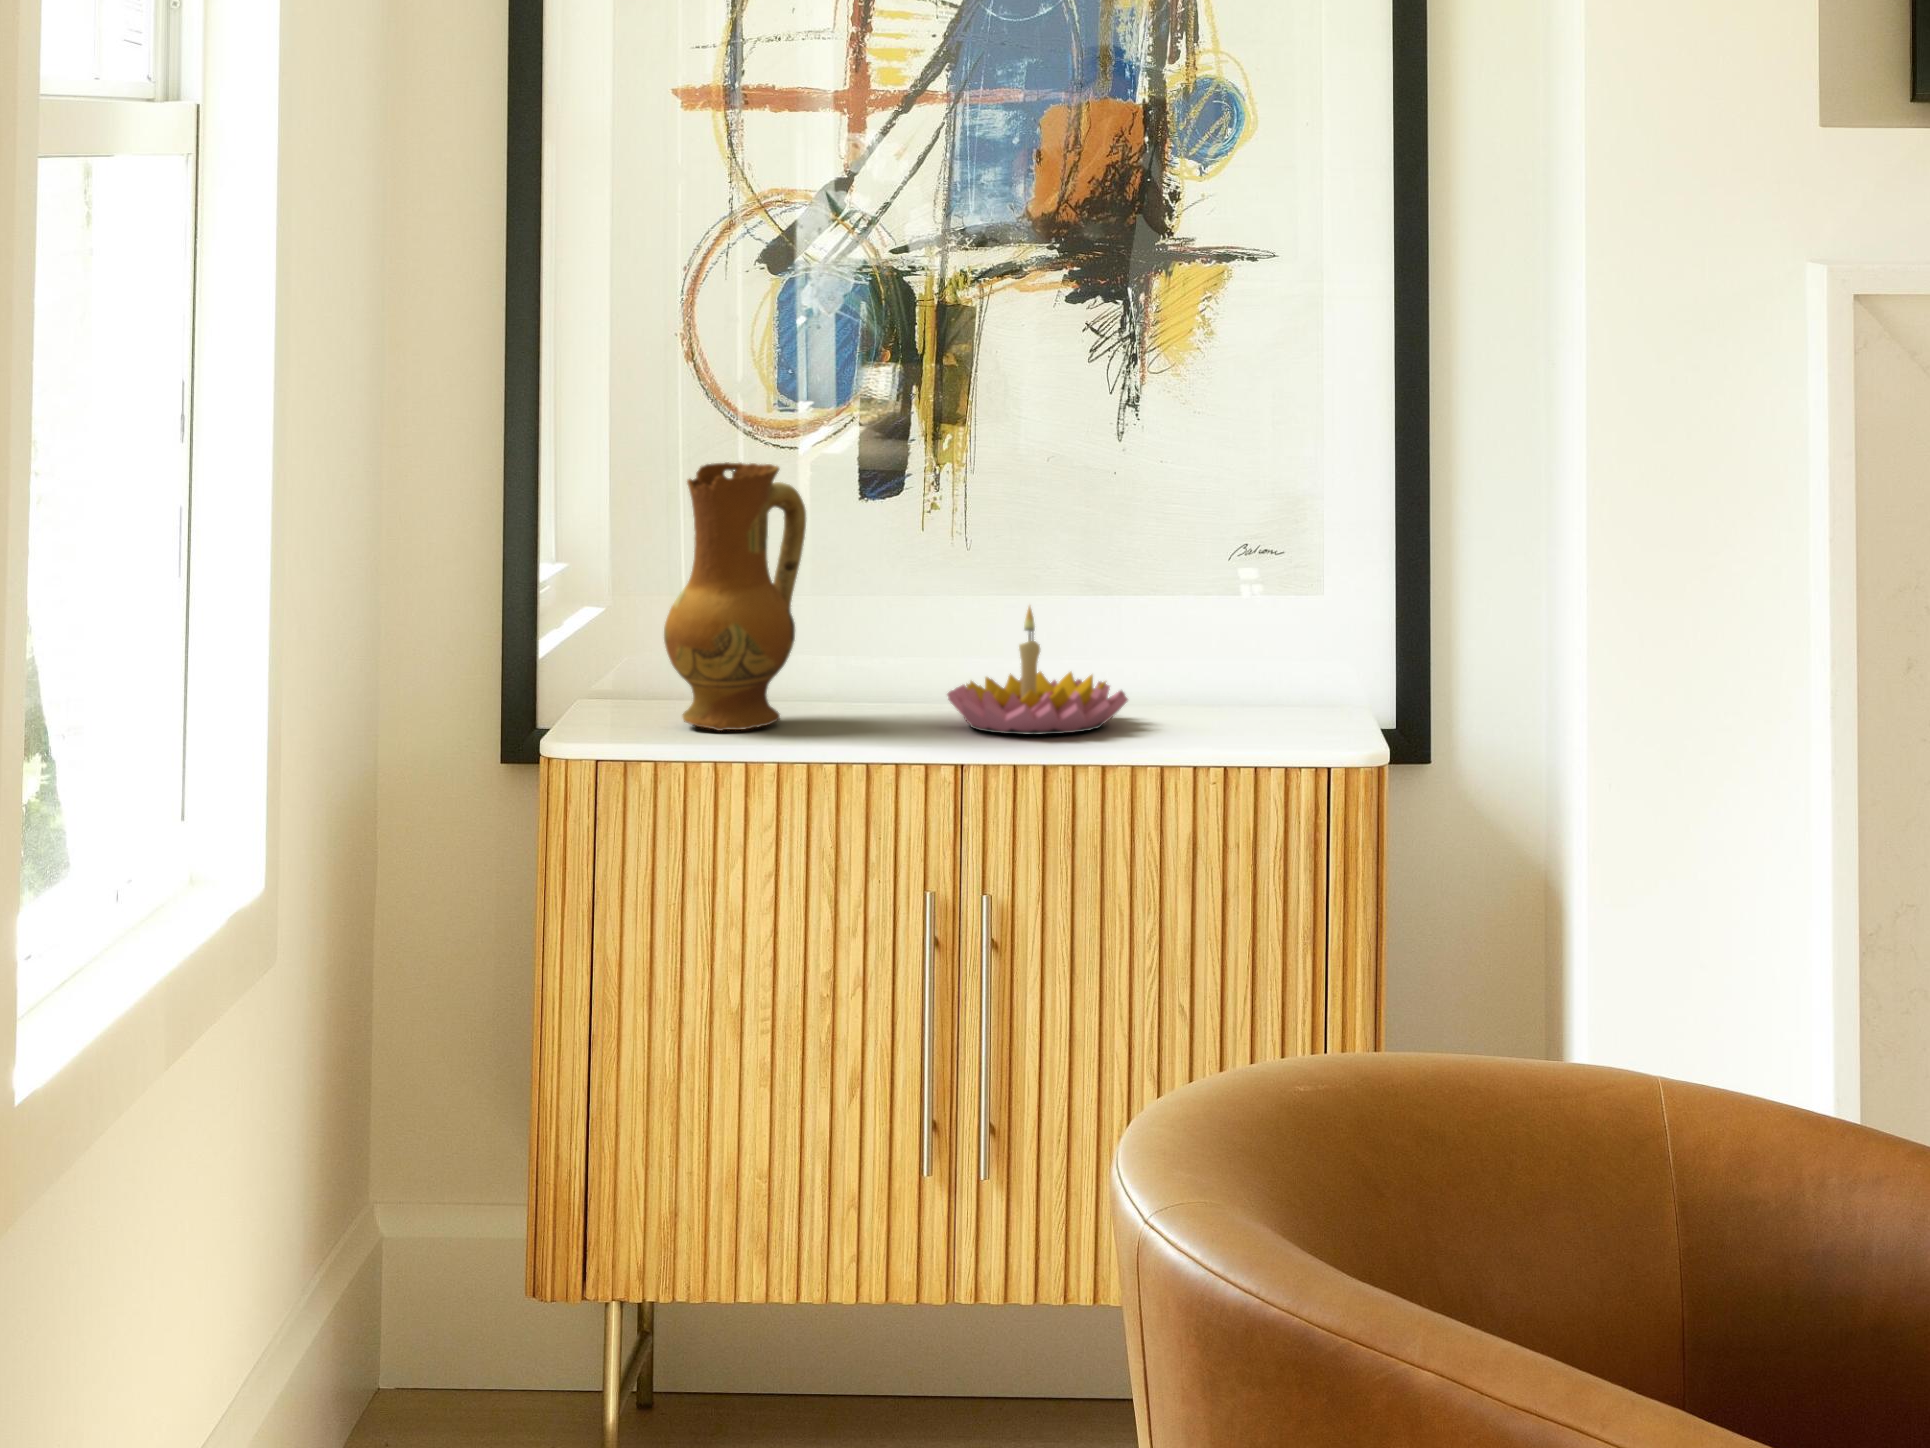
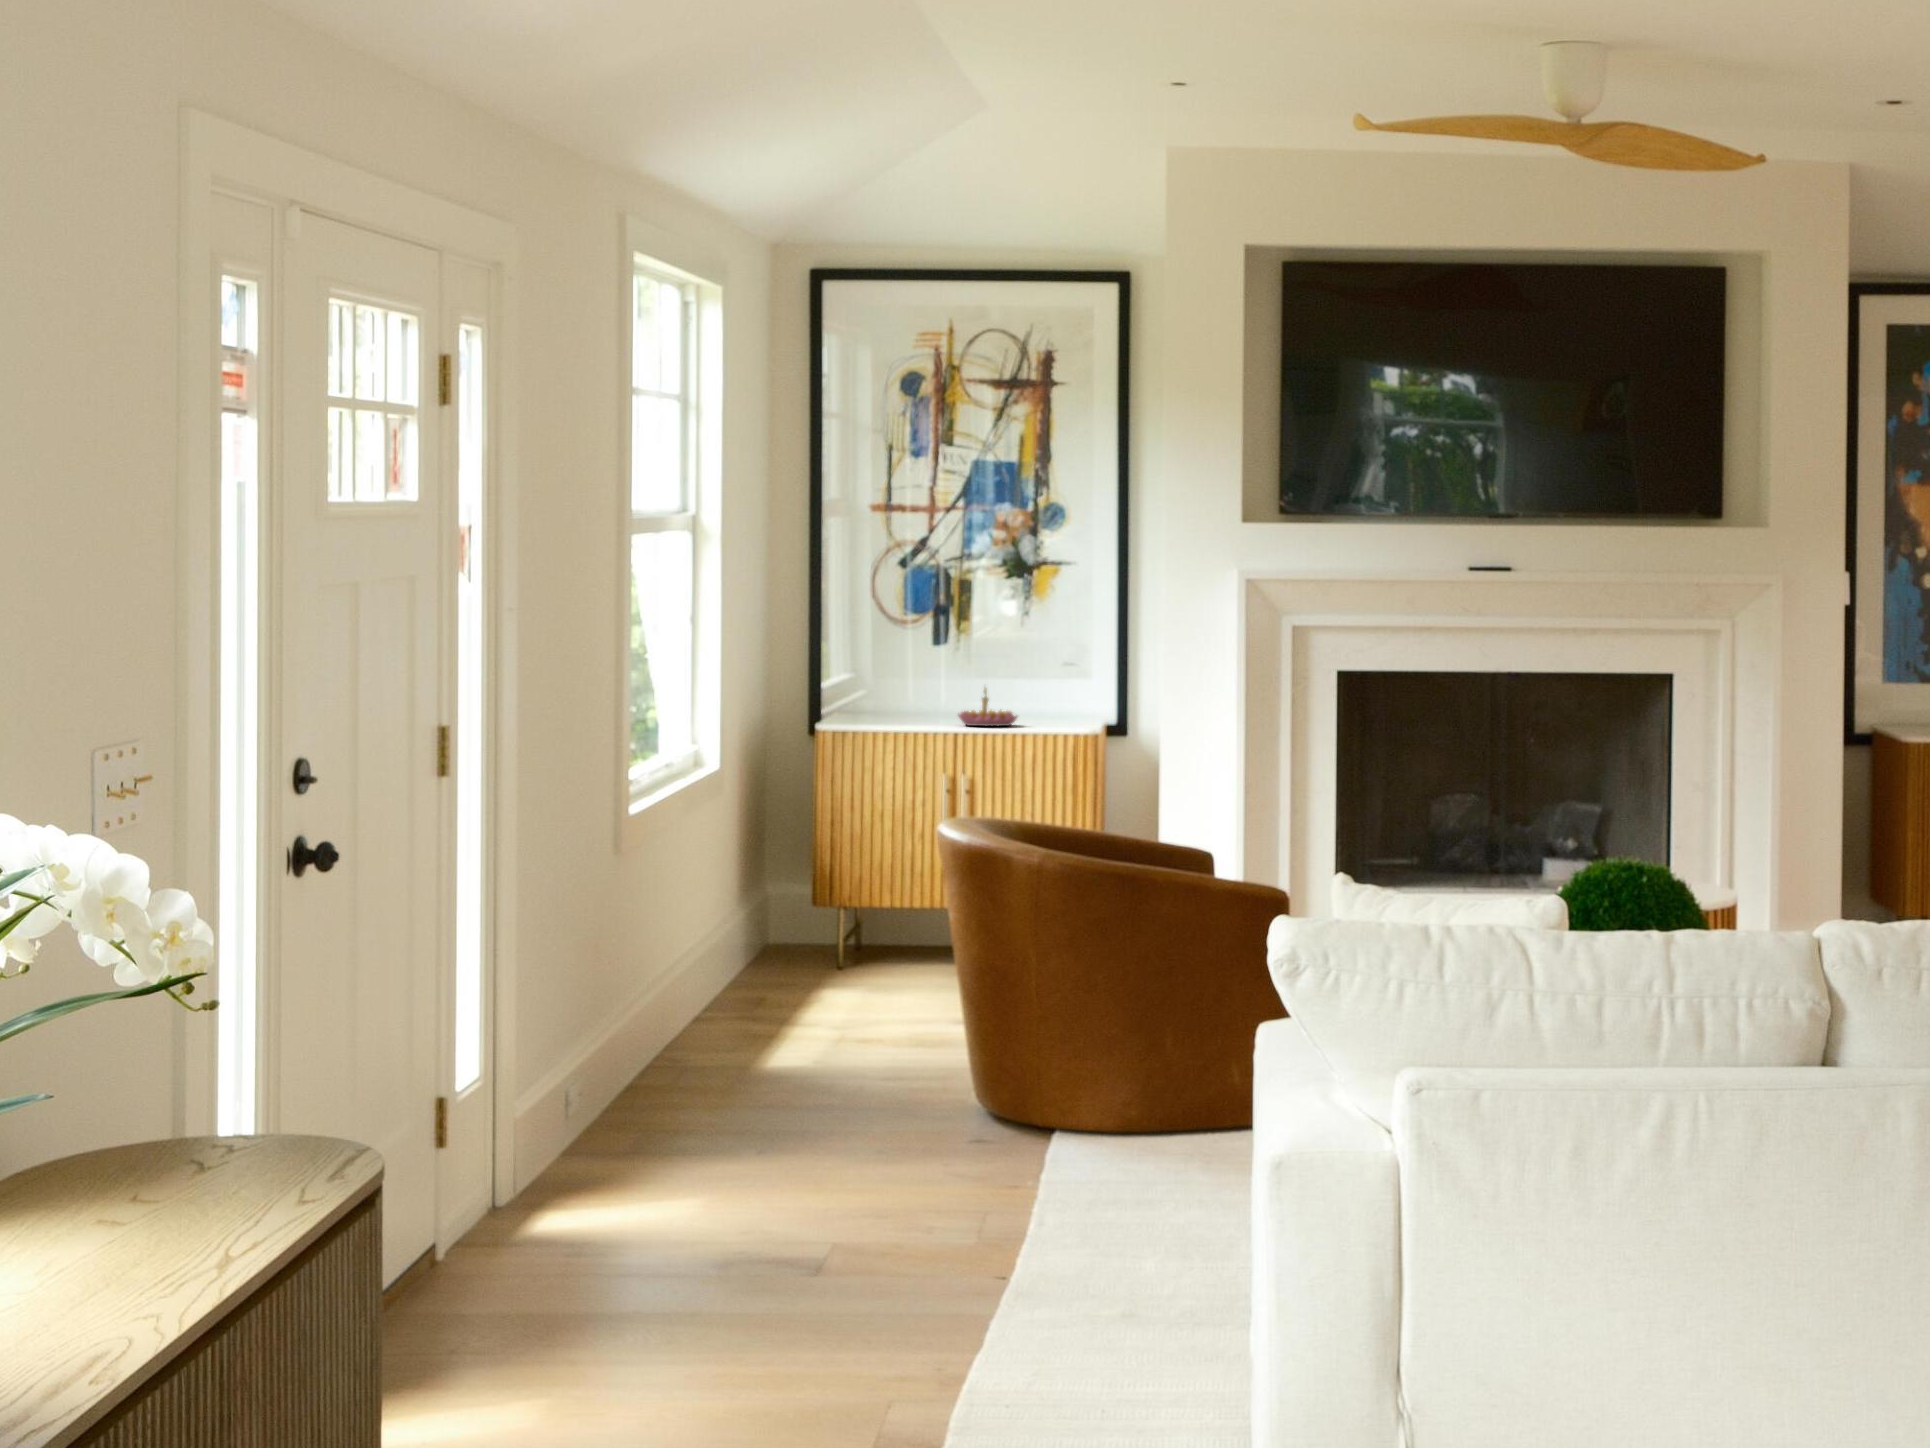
ceramic jug: present [664,462,806,731] -> none [863,636,911,724]

